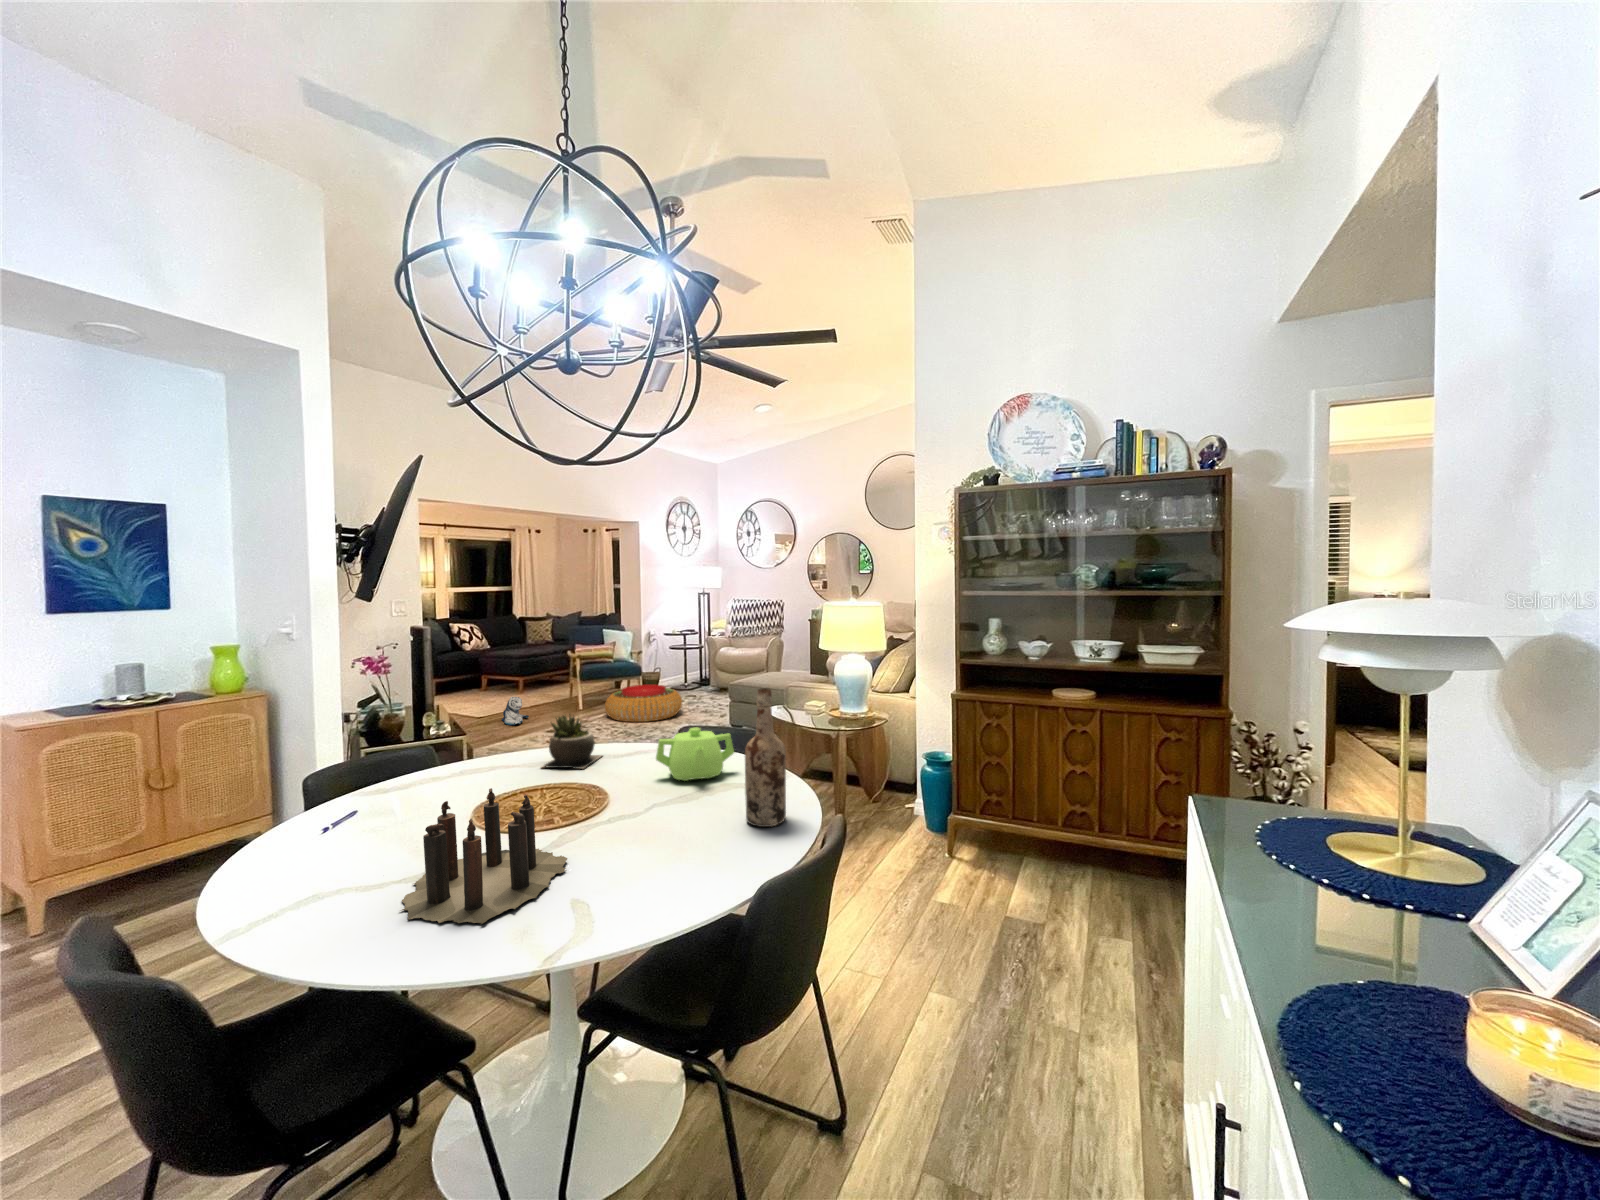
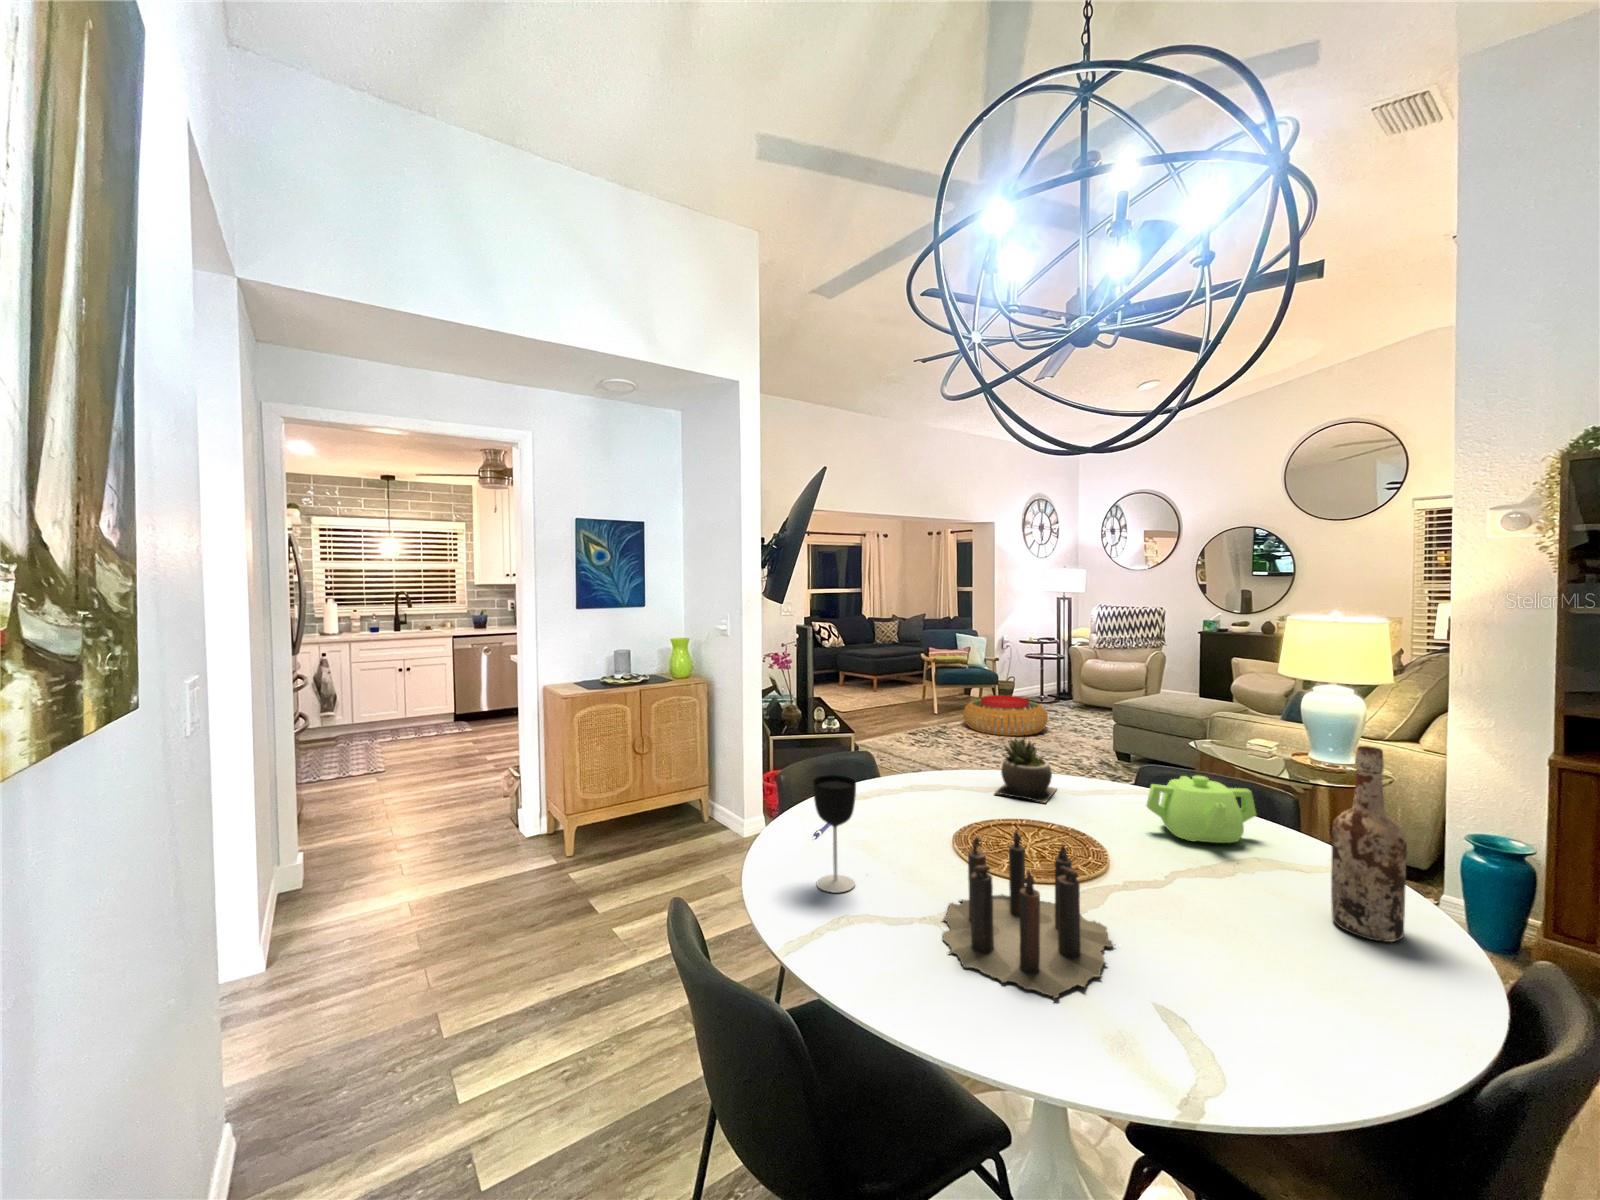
plush toy: present [502,697,529,725] -> none [864,697,888,725]
wine glass: none [278,766,335,885] -> present [813,775,856,893]

